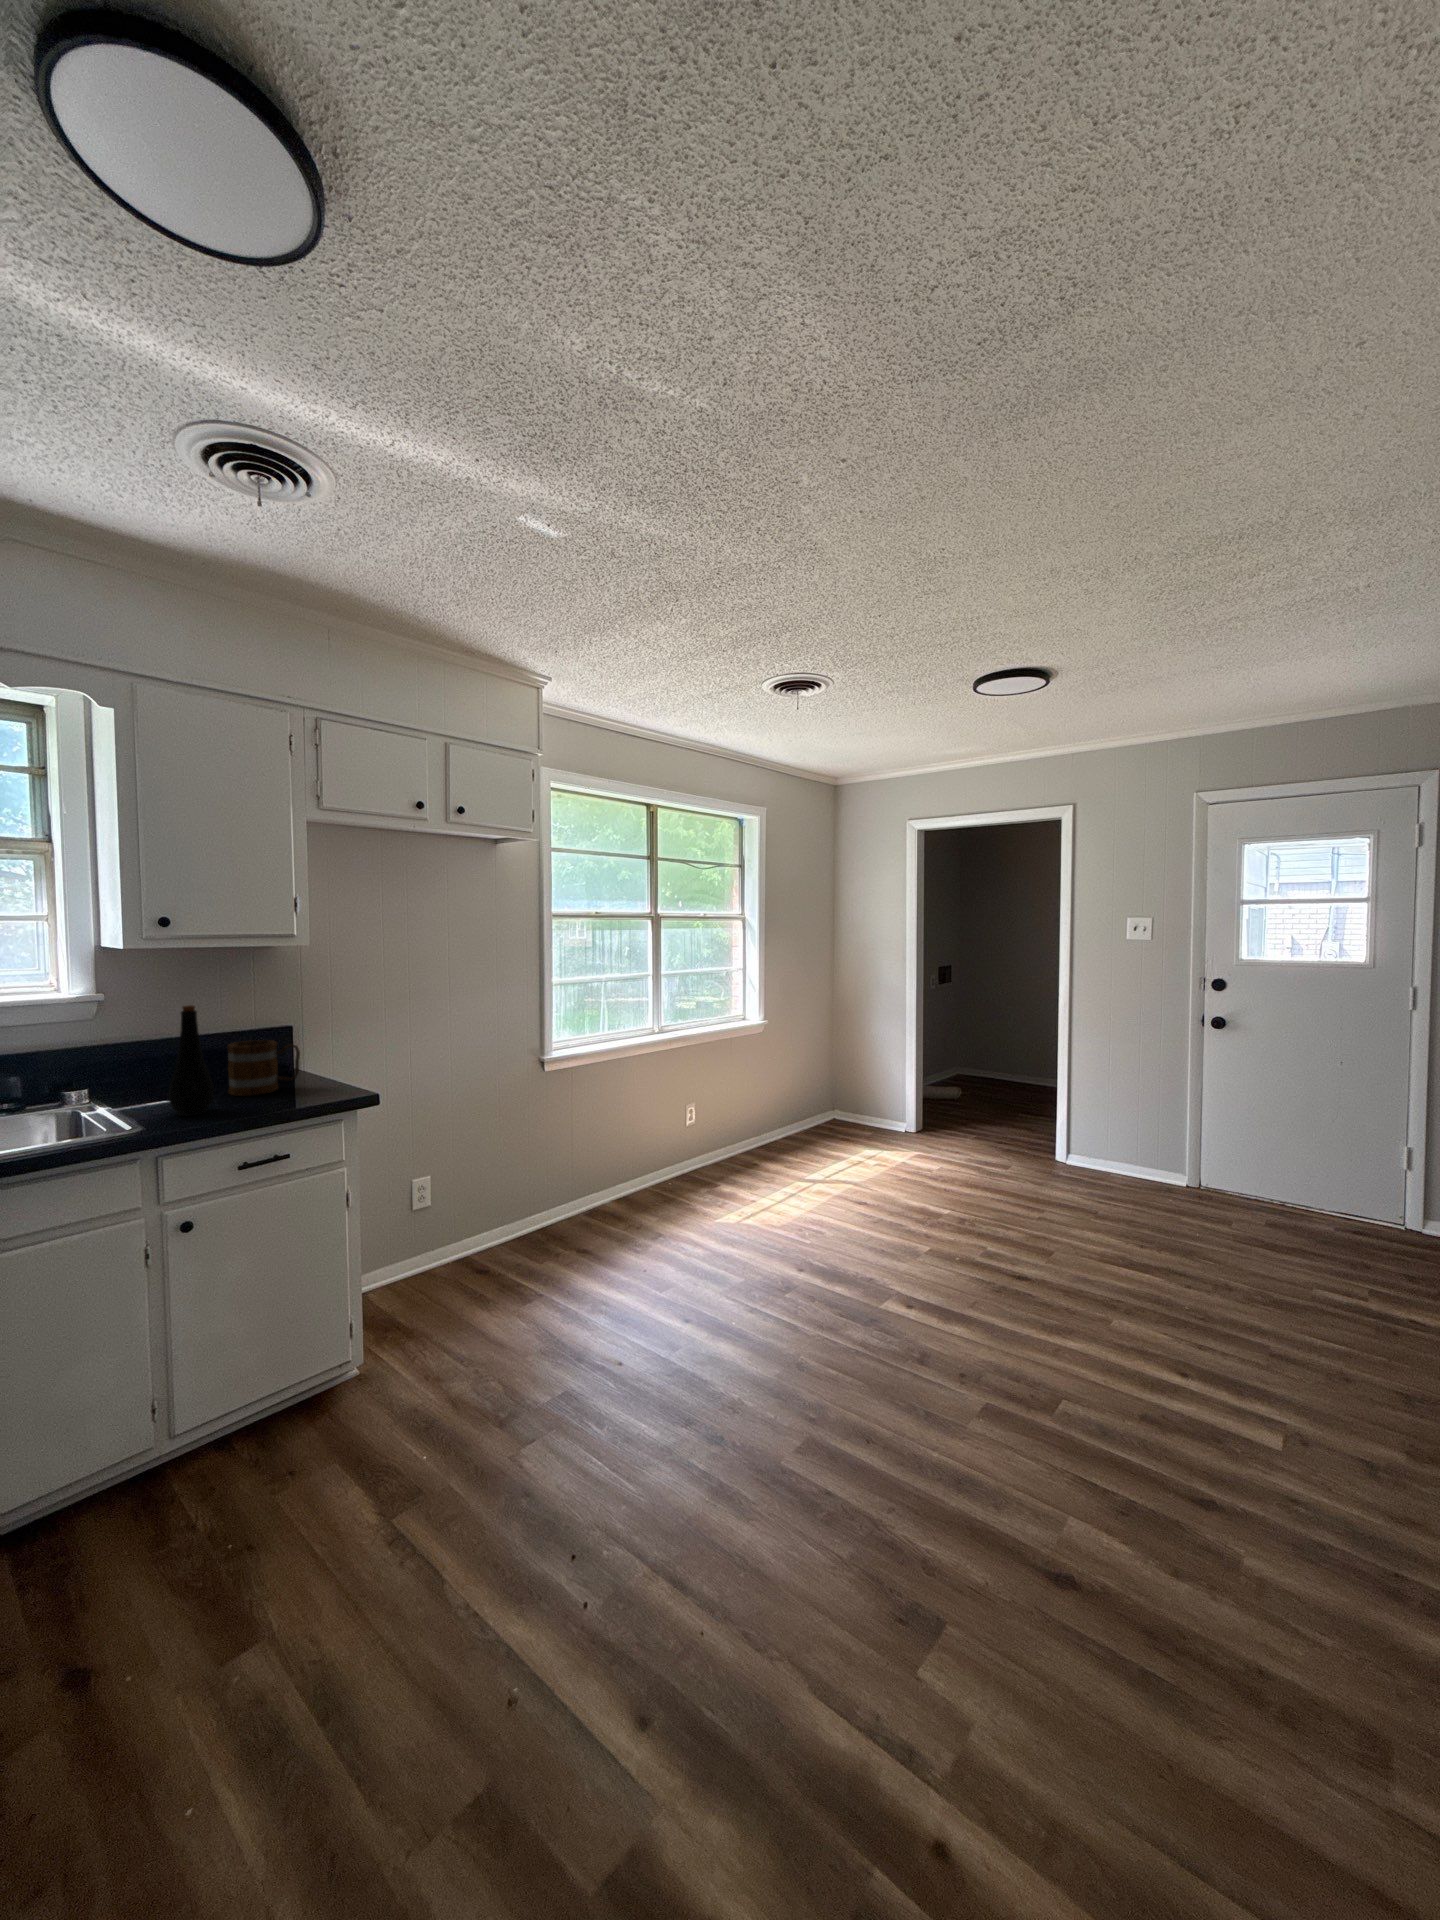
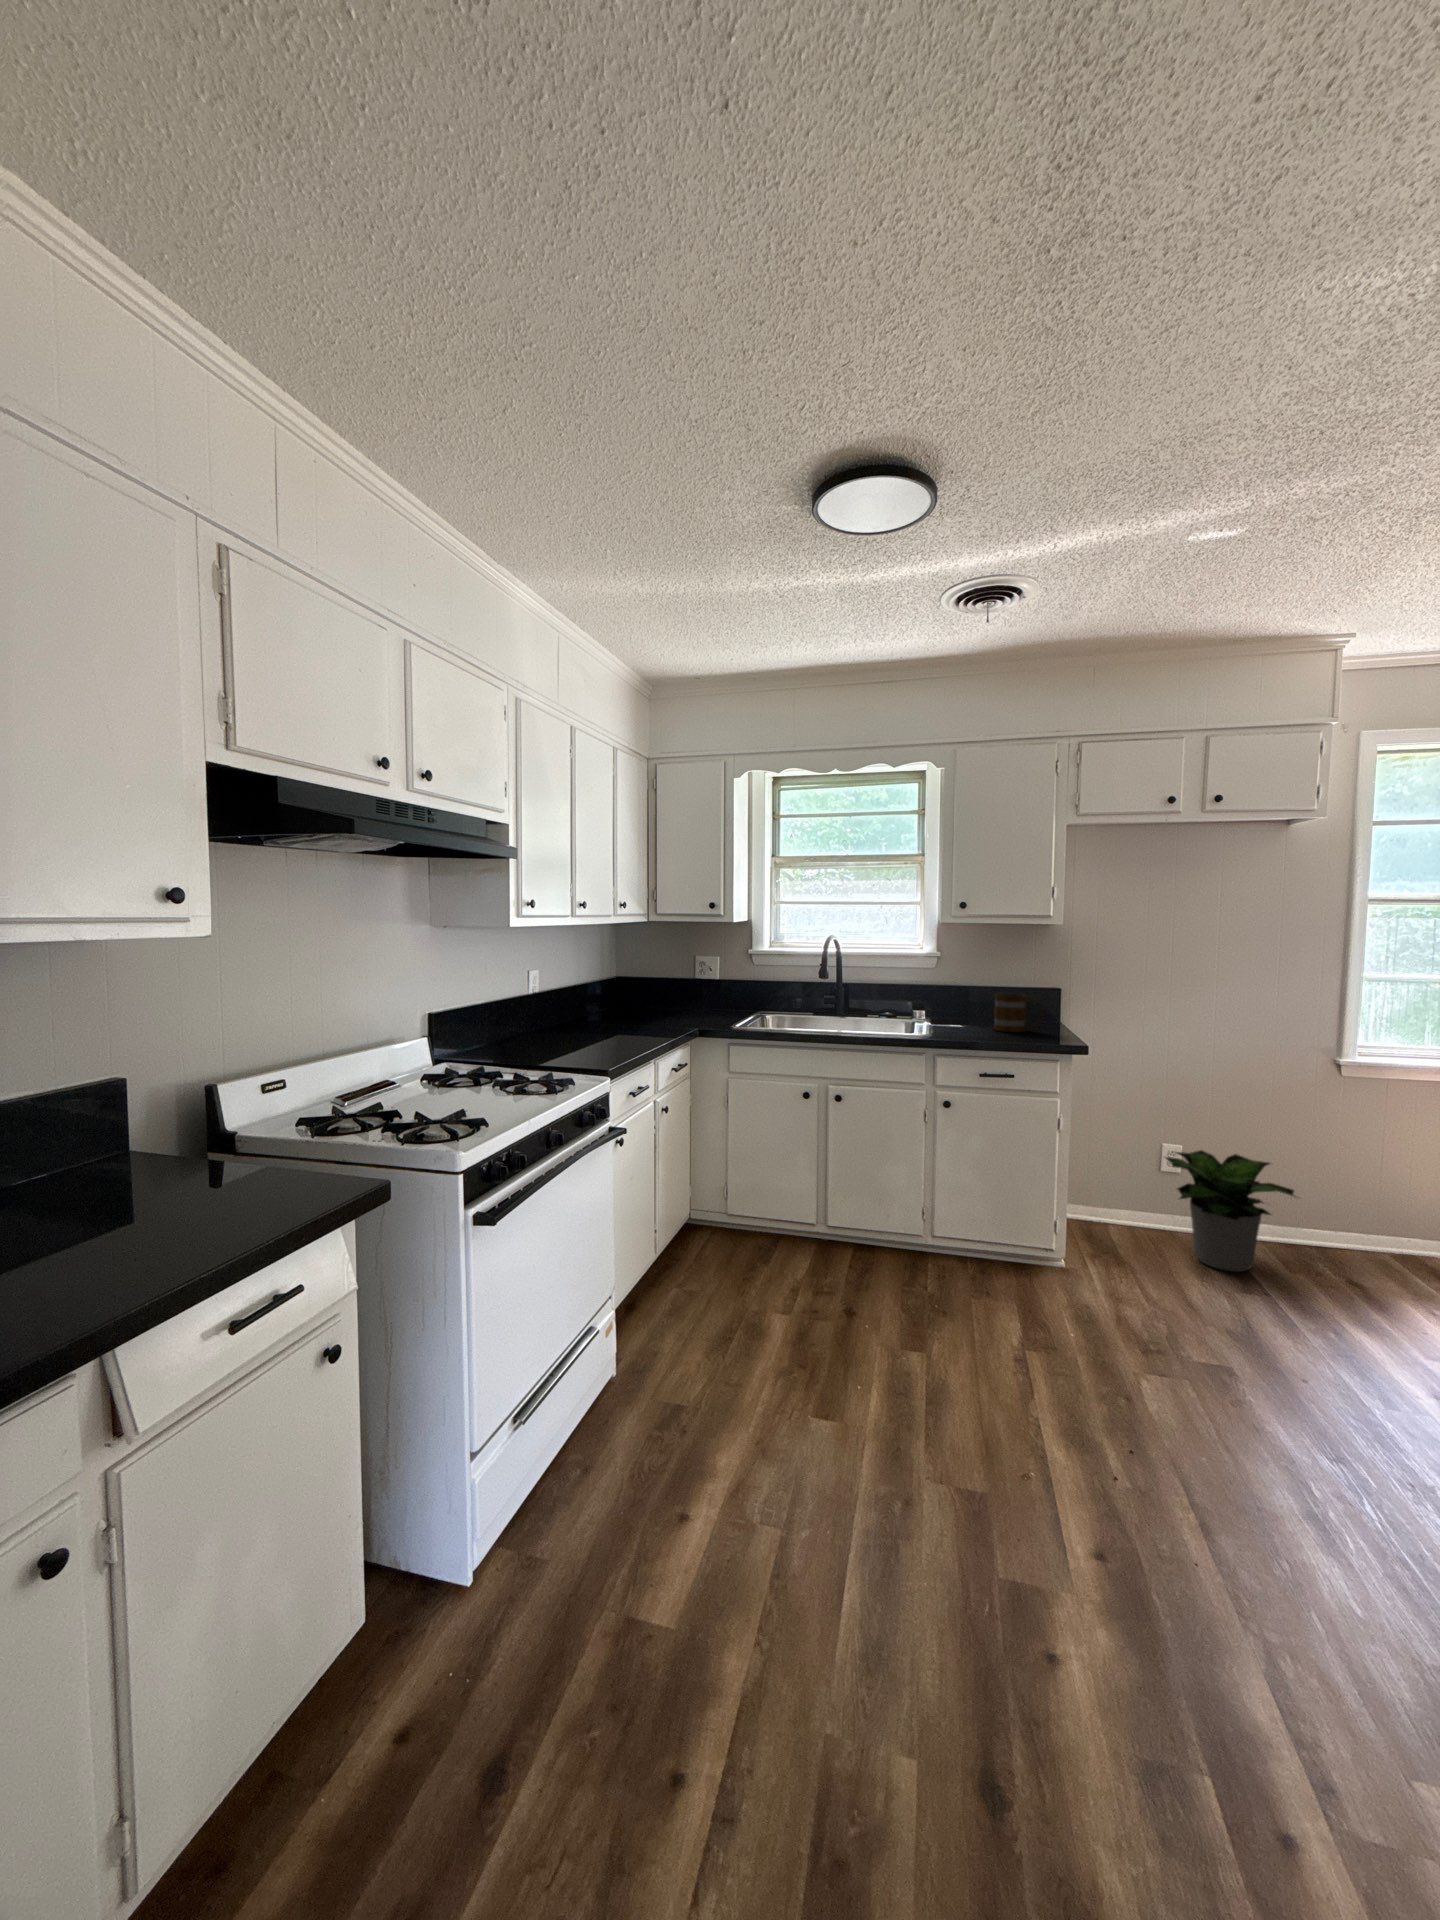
bottle: present [168,1005,214,1116] -> none [949,962,976,1036]
potted plant: none [429,1167,552,1292] -> present [1166,1150,1298,1272]

